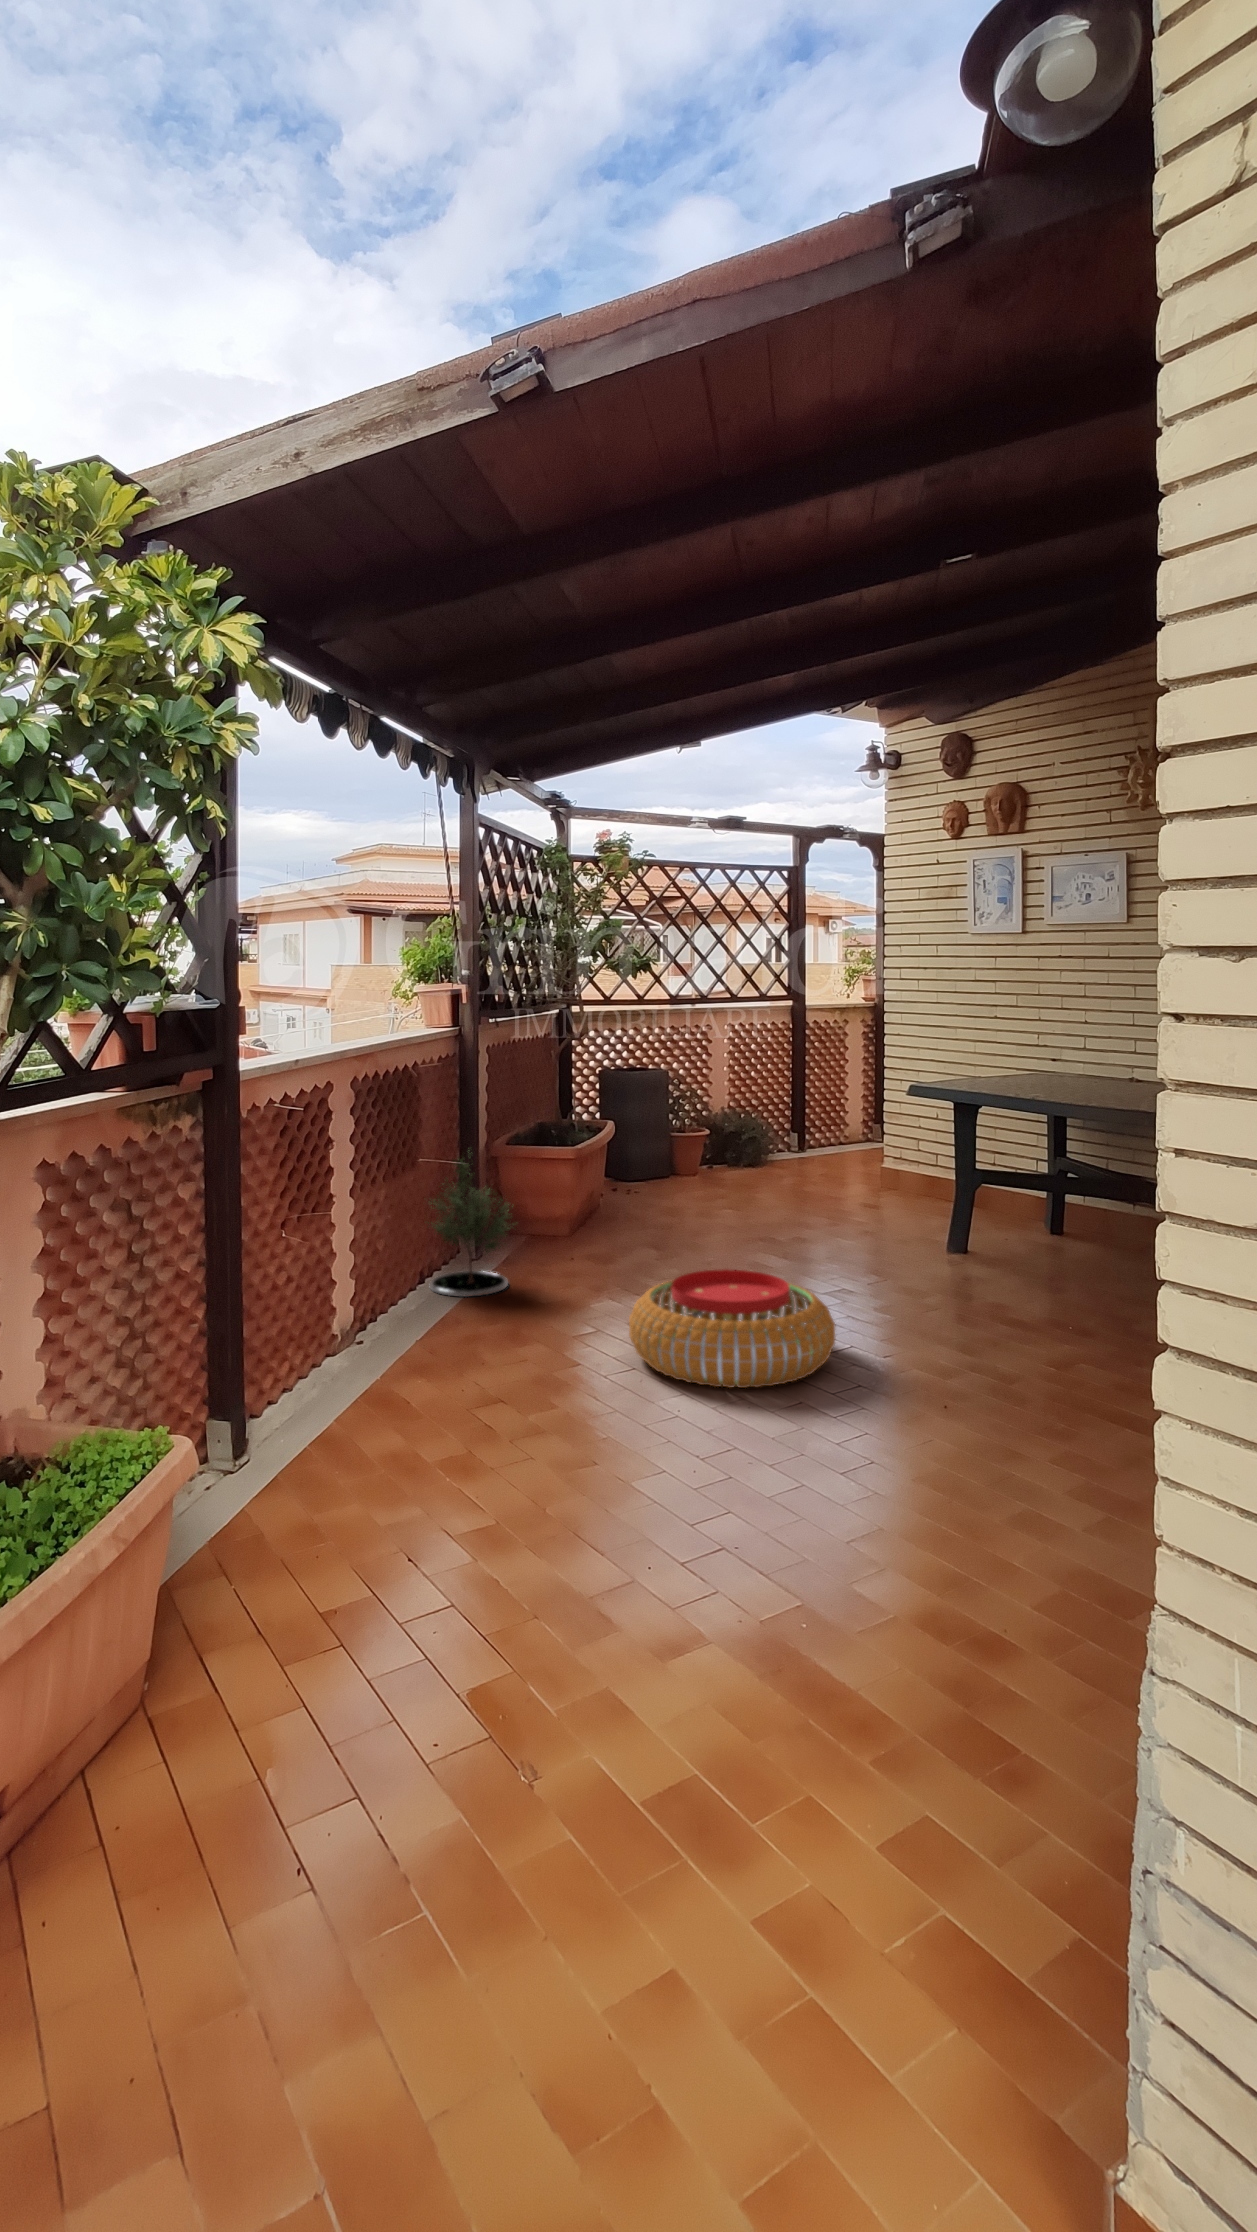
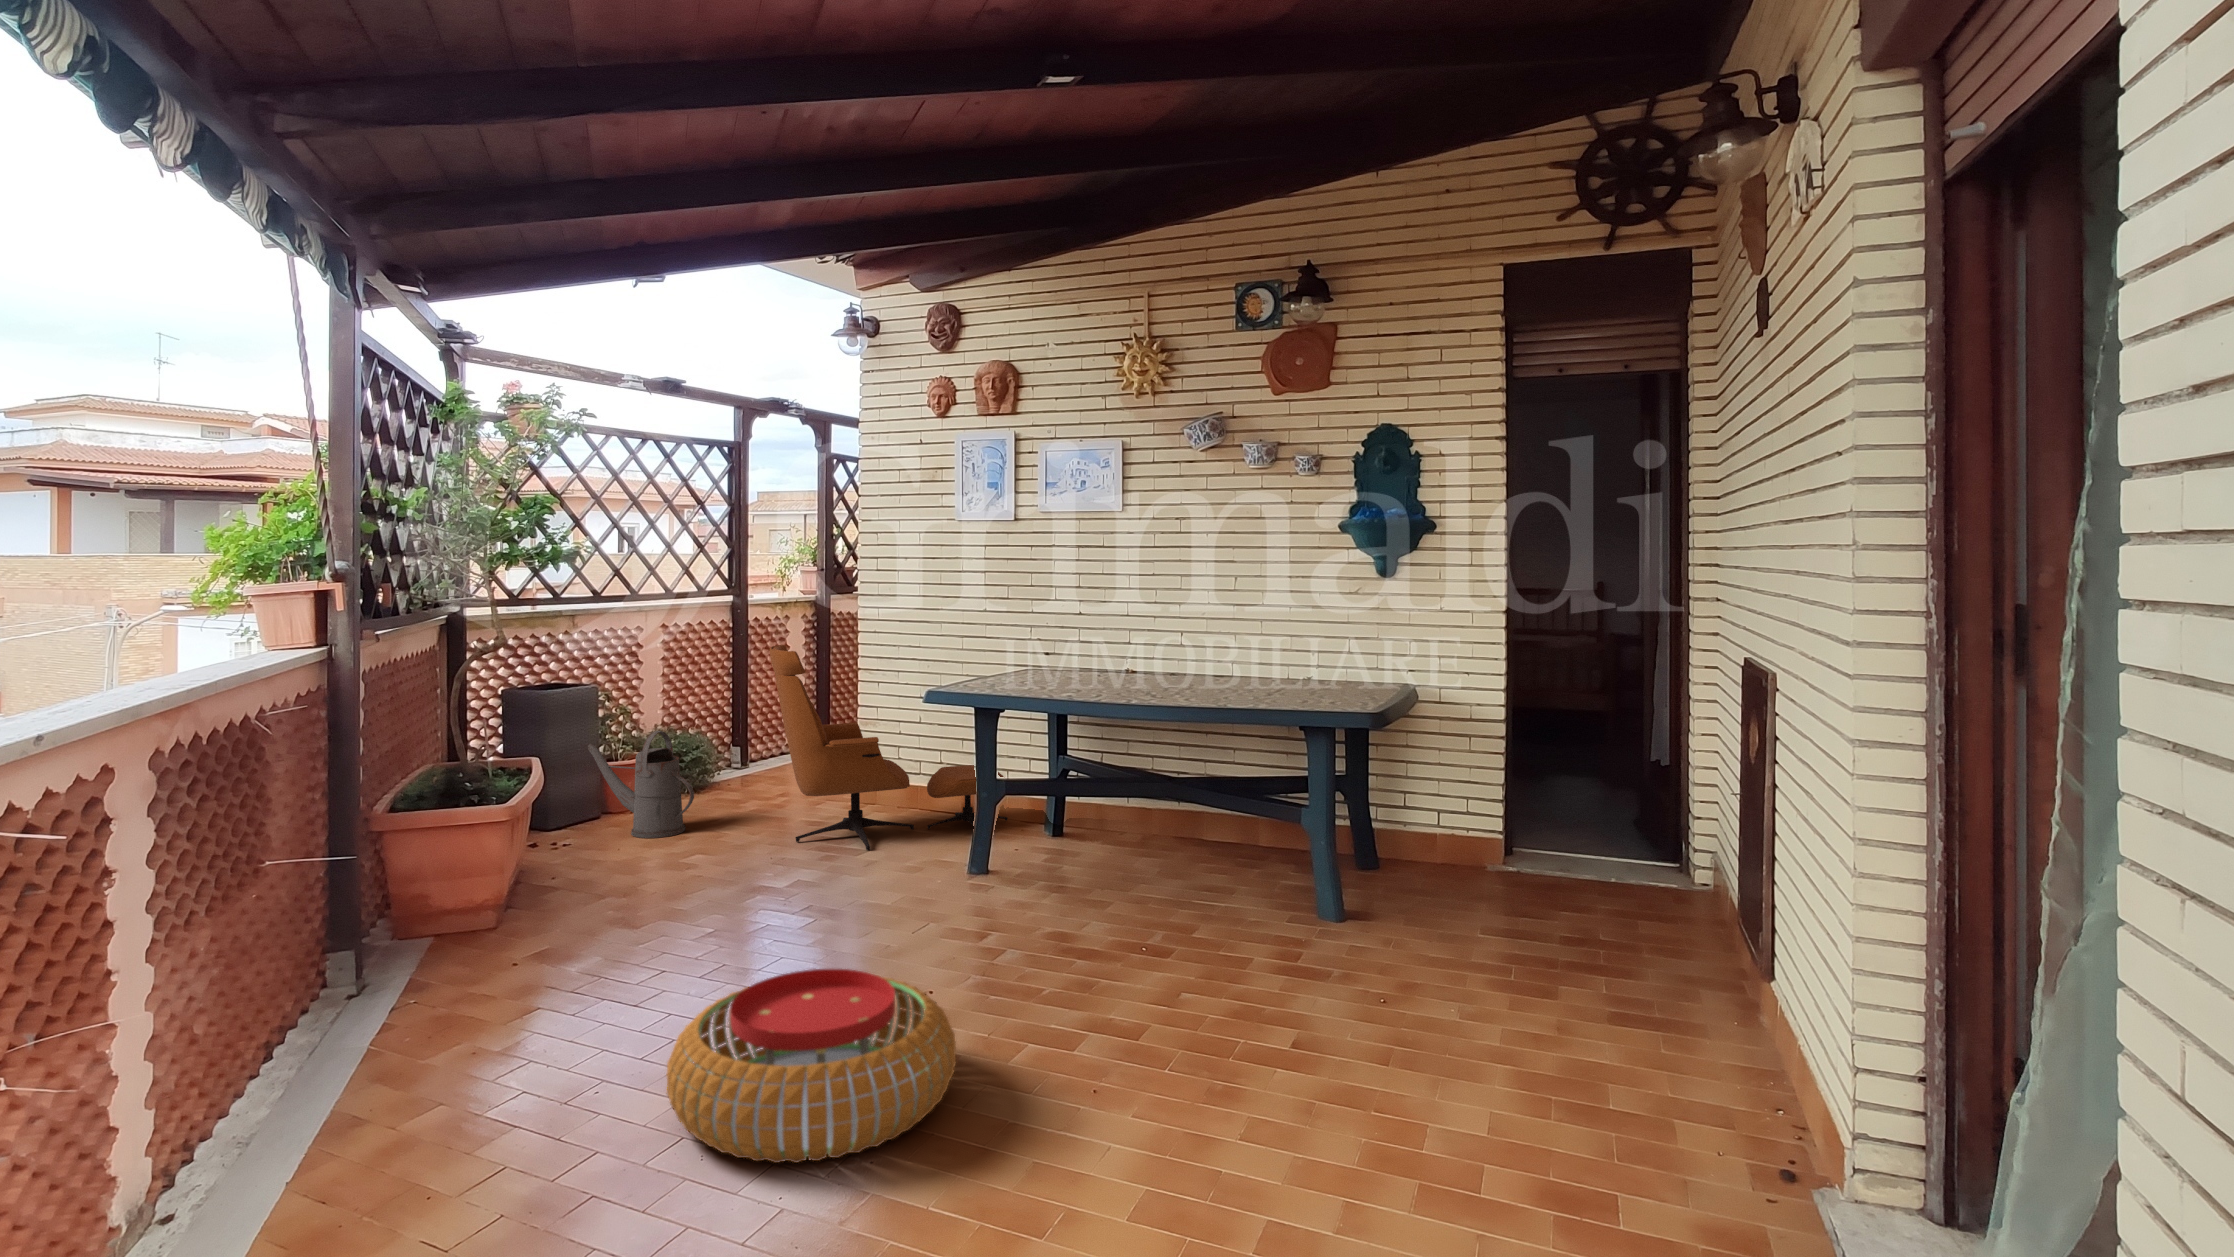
lounge chair: none [790,1040,1013,1221] -> present [770,645,1008,850]
watering can: none [657,1106,734,1193] -> present [588,731,694,838]
potted tree: present [428,1156,513,1297] -> none [276,835,446,1077]

